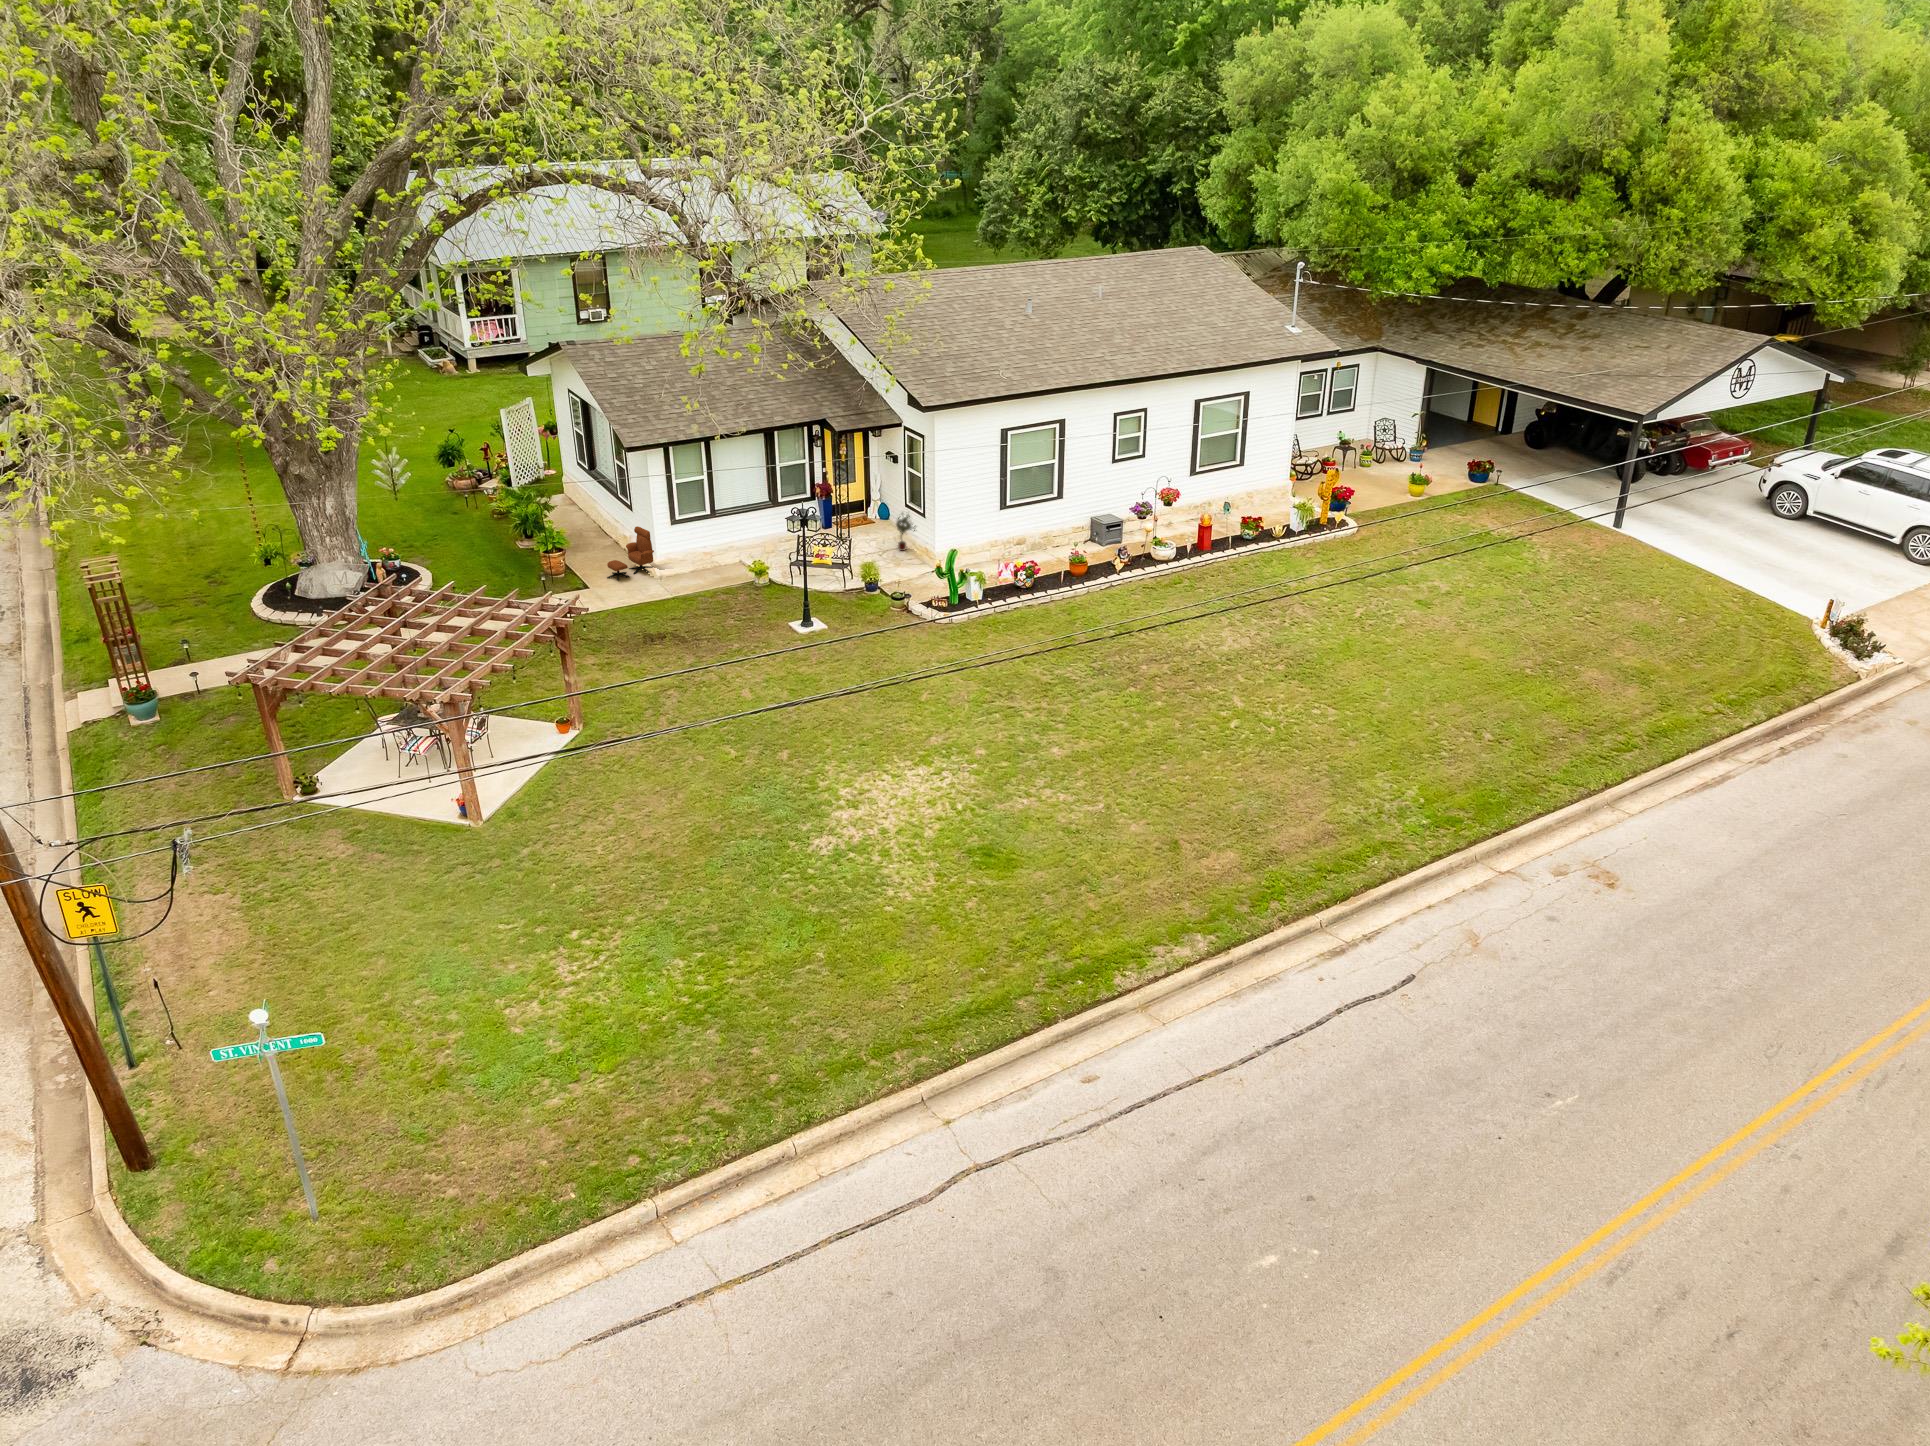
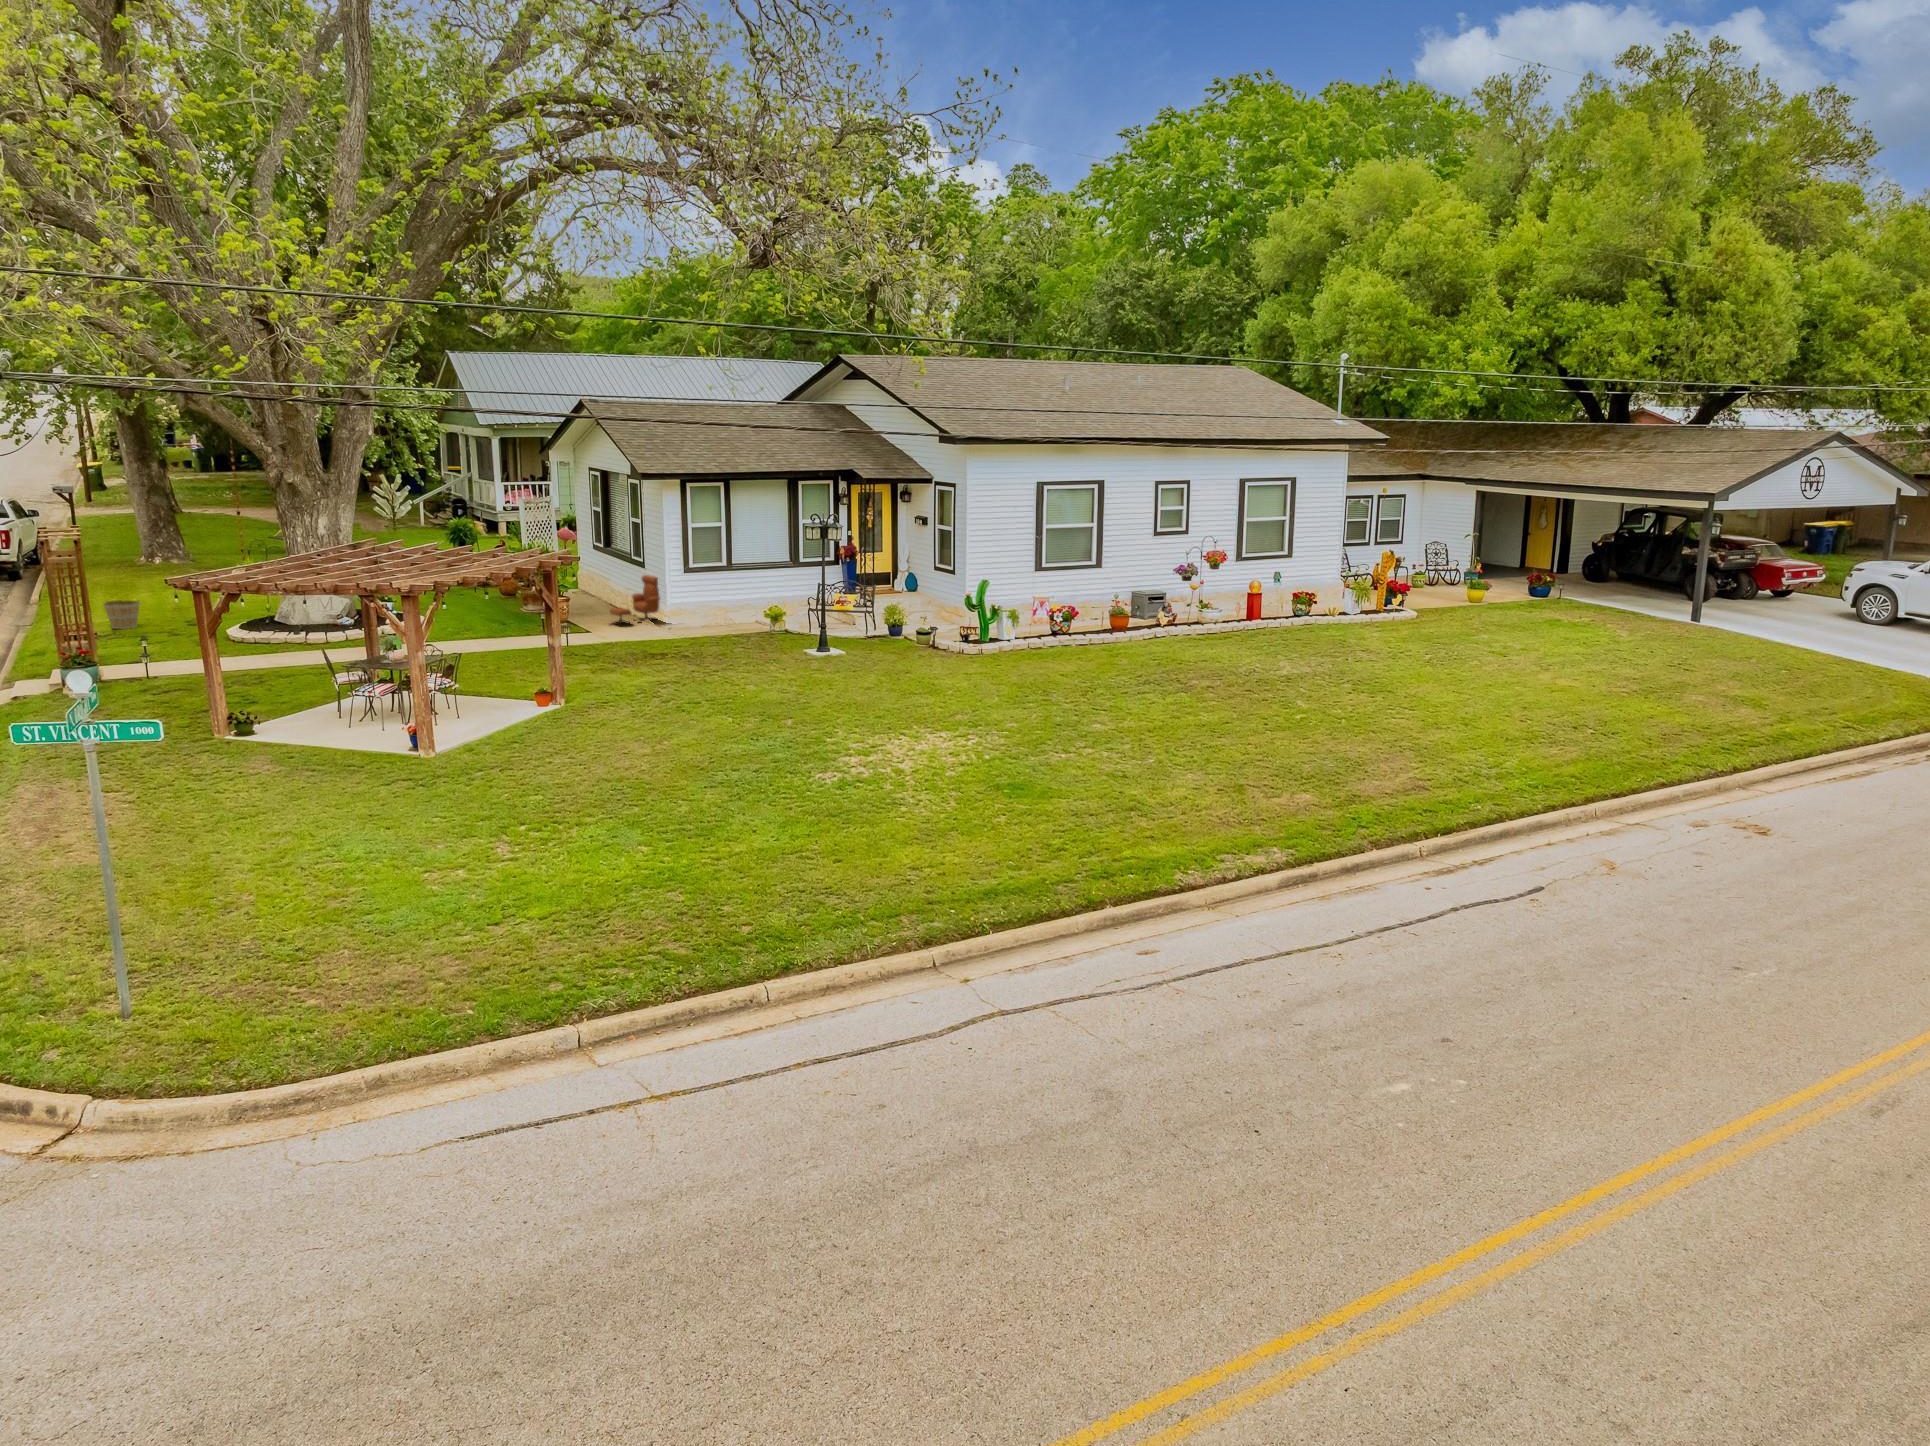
potted tree: present [896,513,915,551] -> none [921,569,946,614]
wooden bucket: none [125,538,161,569] -> present [103,600,140,629]

